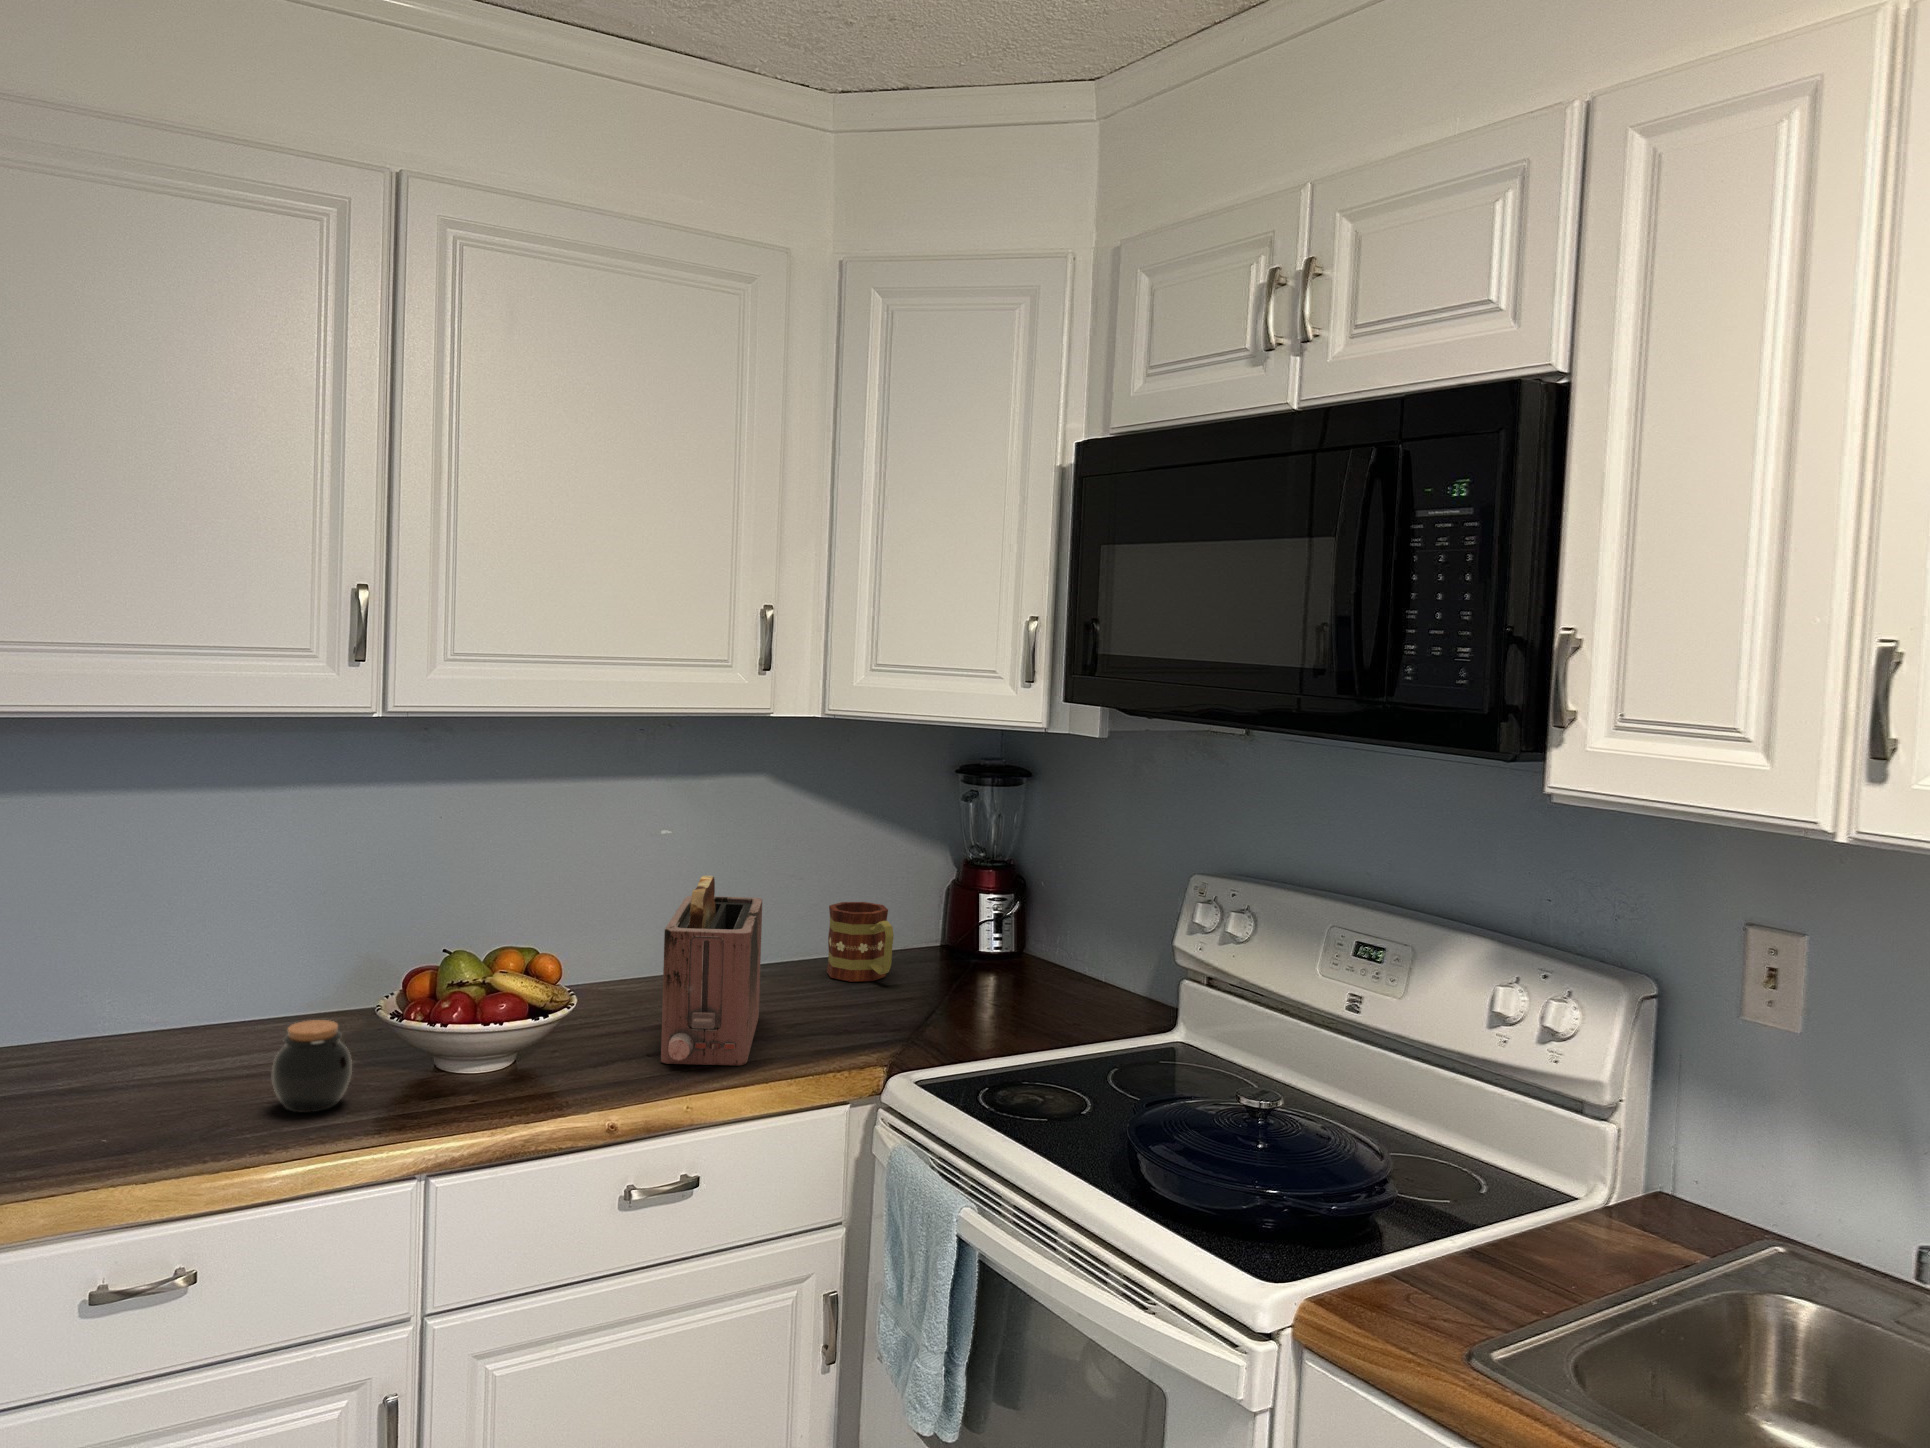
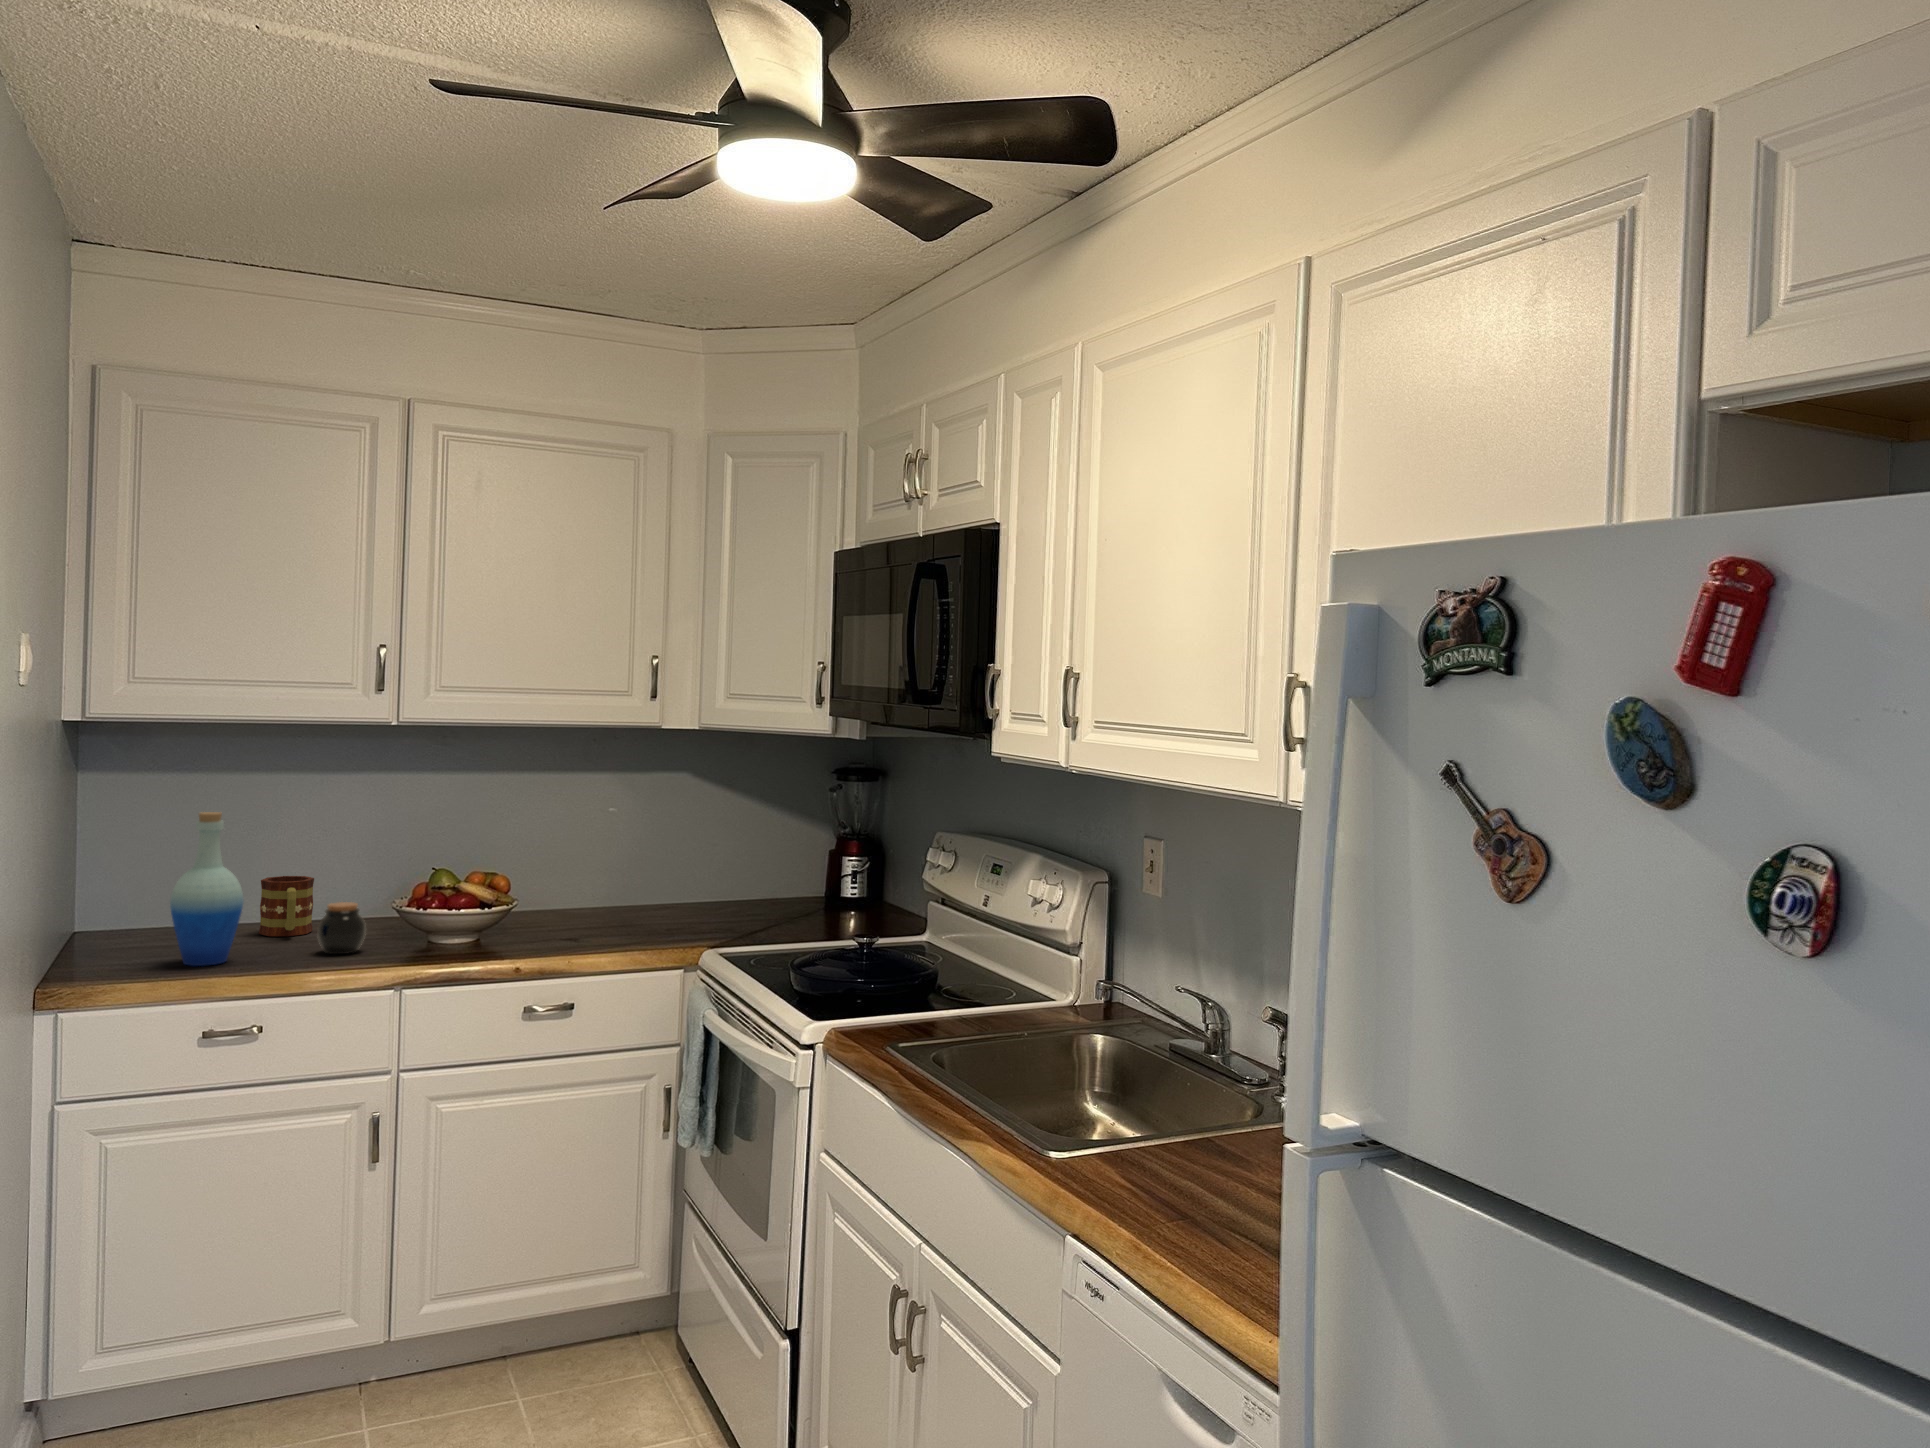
toaster: present [661,876,762,1065] -> none [566,829,652,944]
bottle: none [18,884,149,1159] -> present [170,812,244,966]
mug: present [827,902,894,982] -> present [259,876,314,936]

